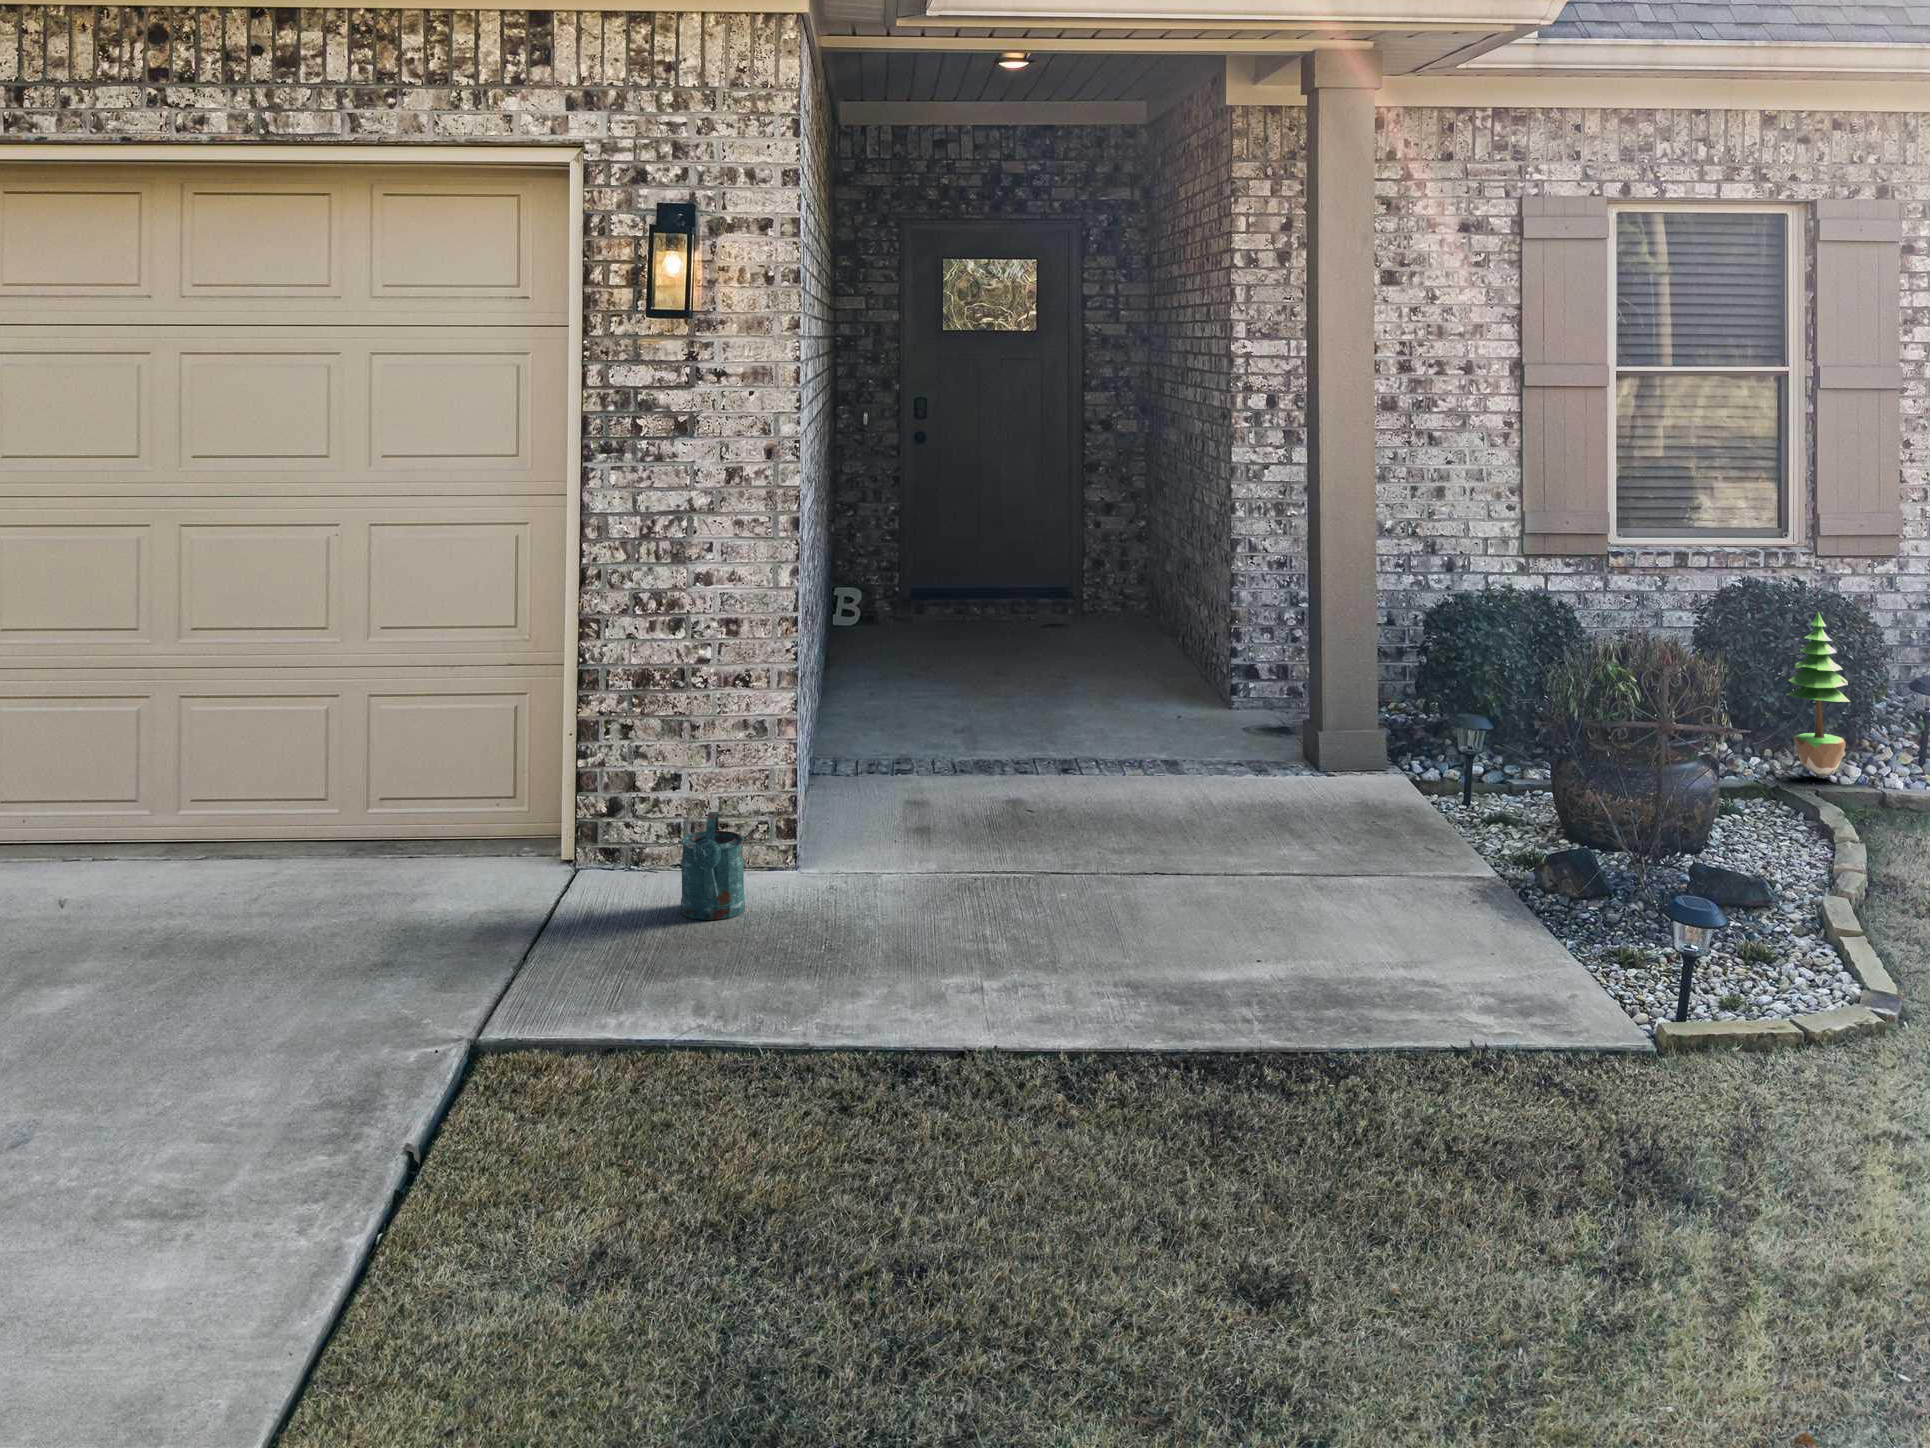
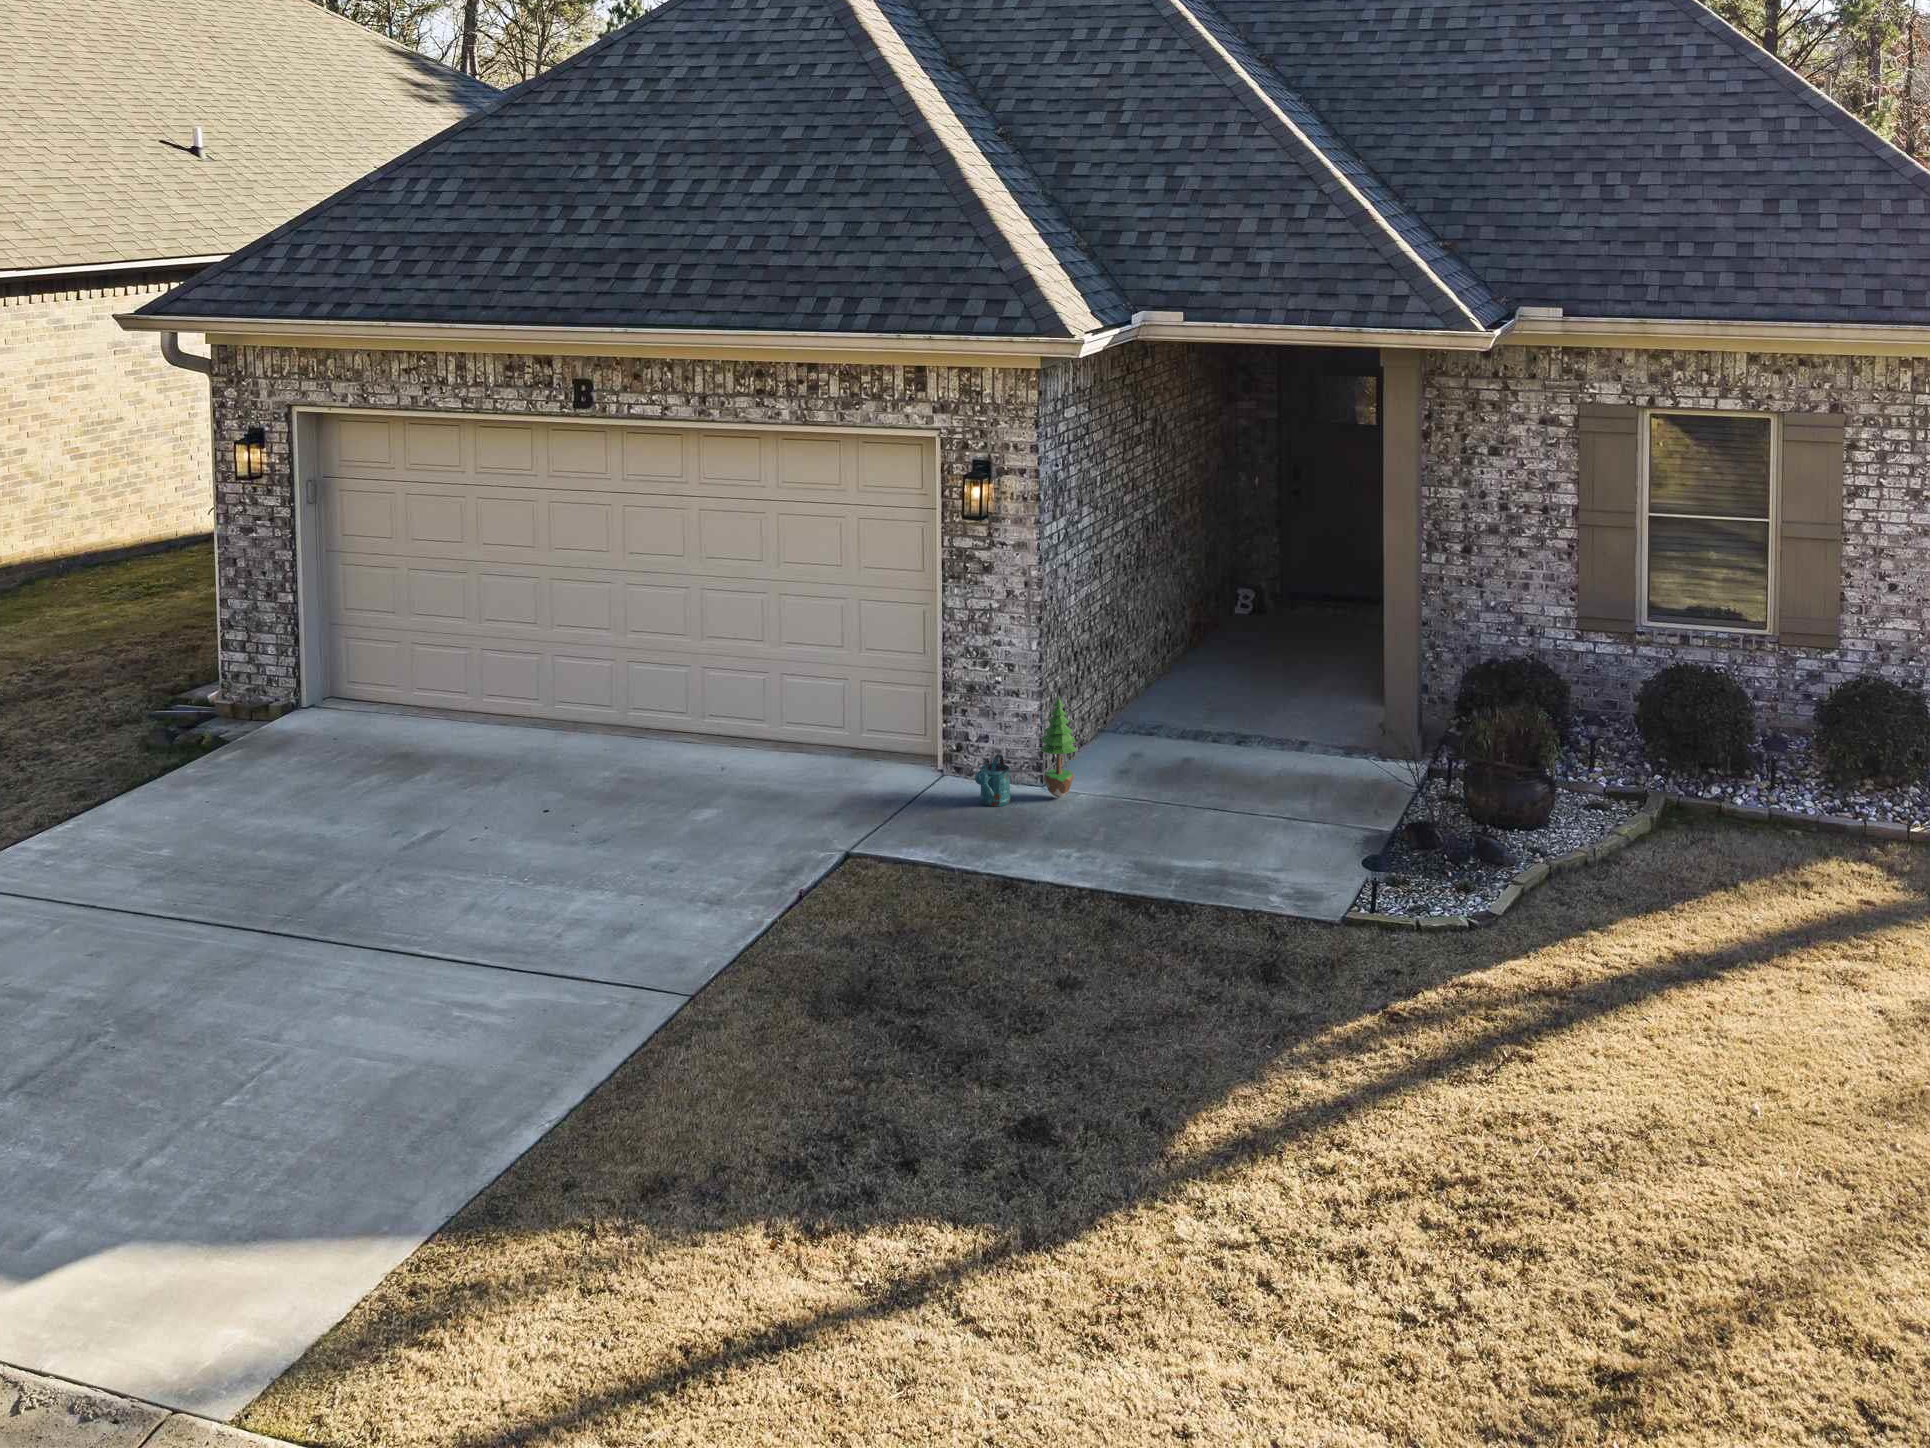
potted tree: present [1786,611,1850,778] -> present [1040,697,1077,798]

